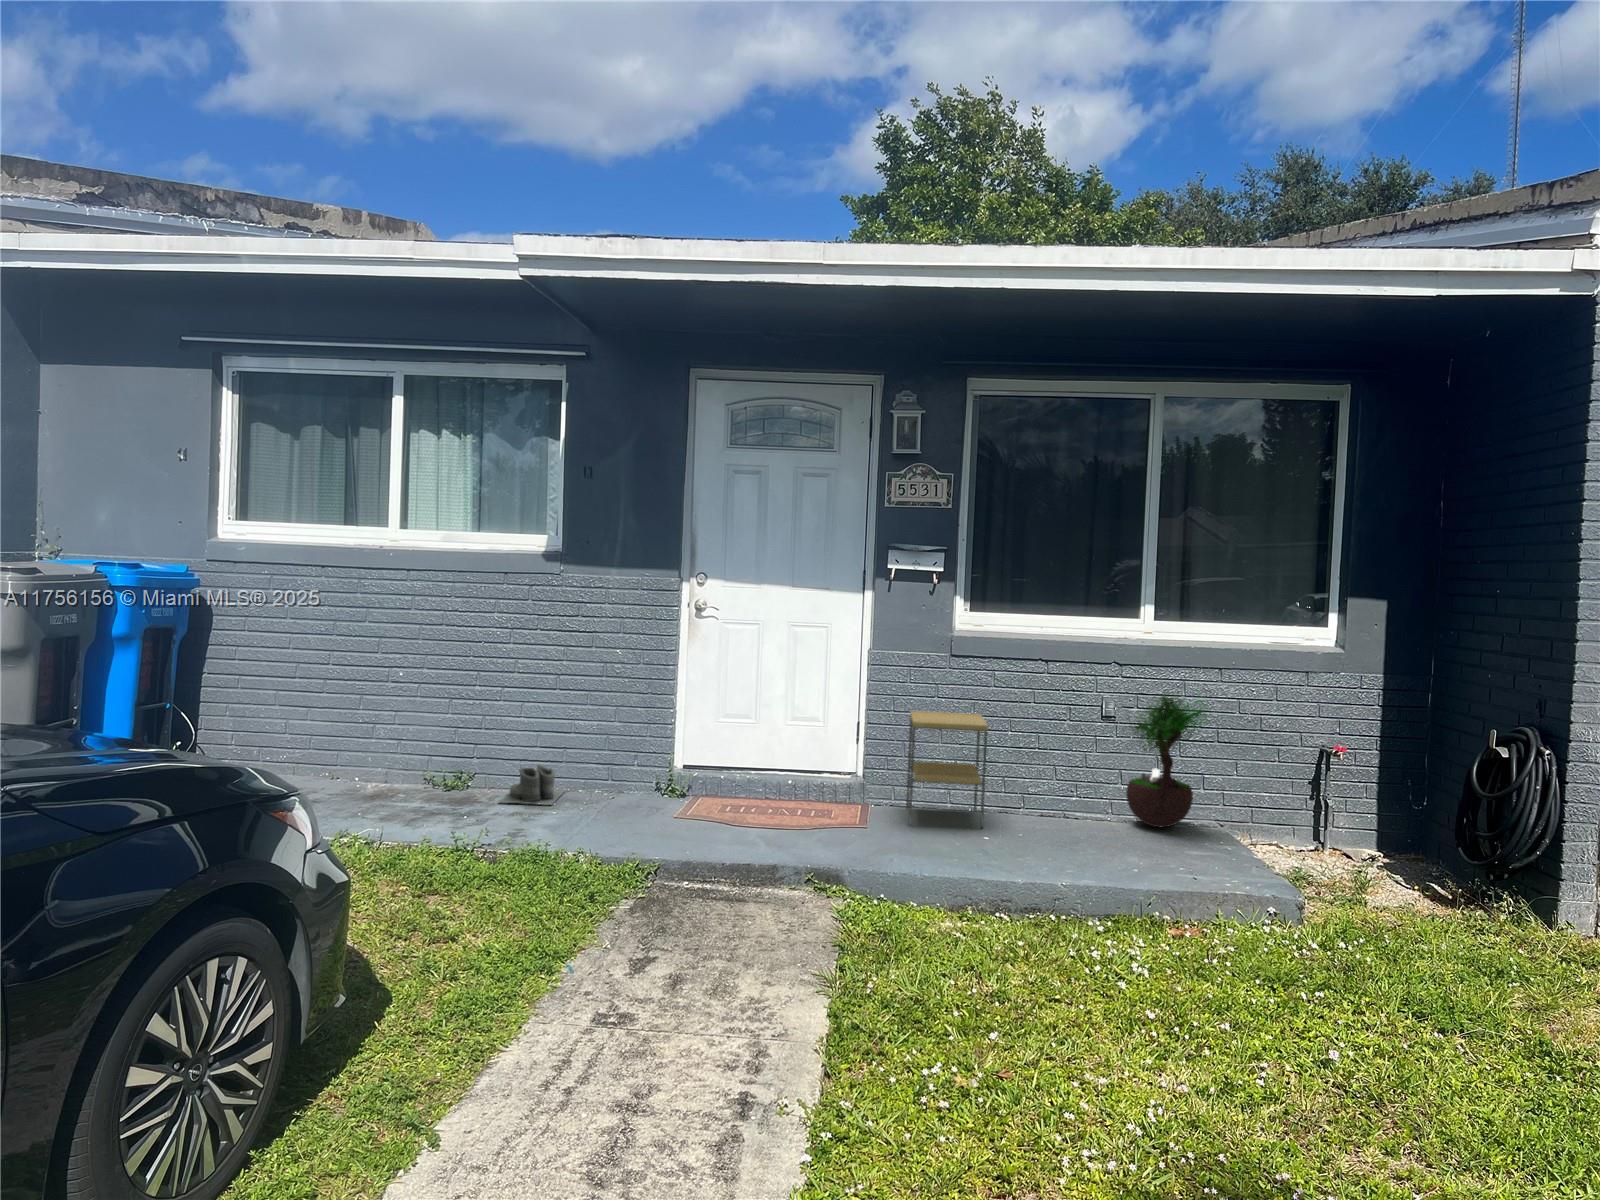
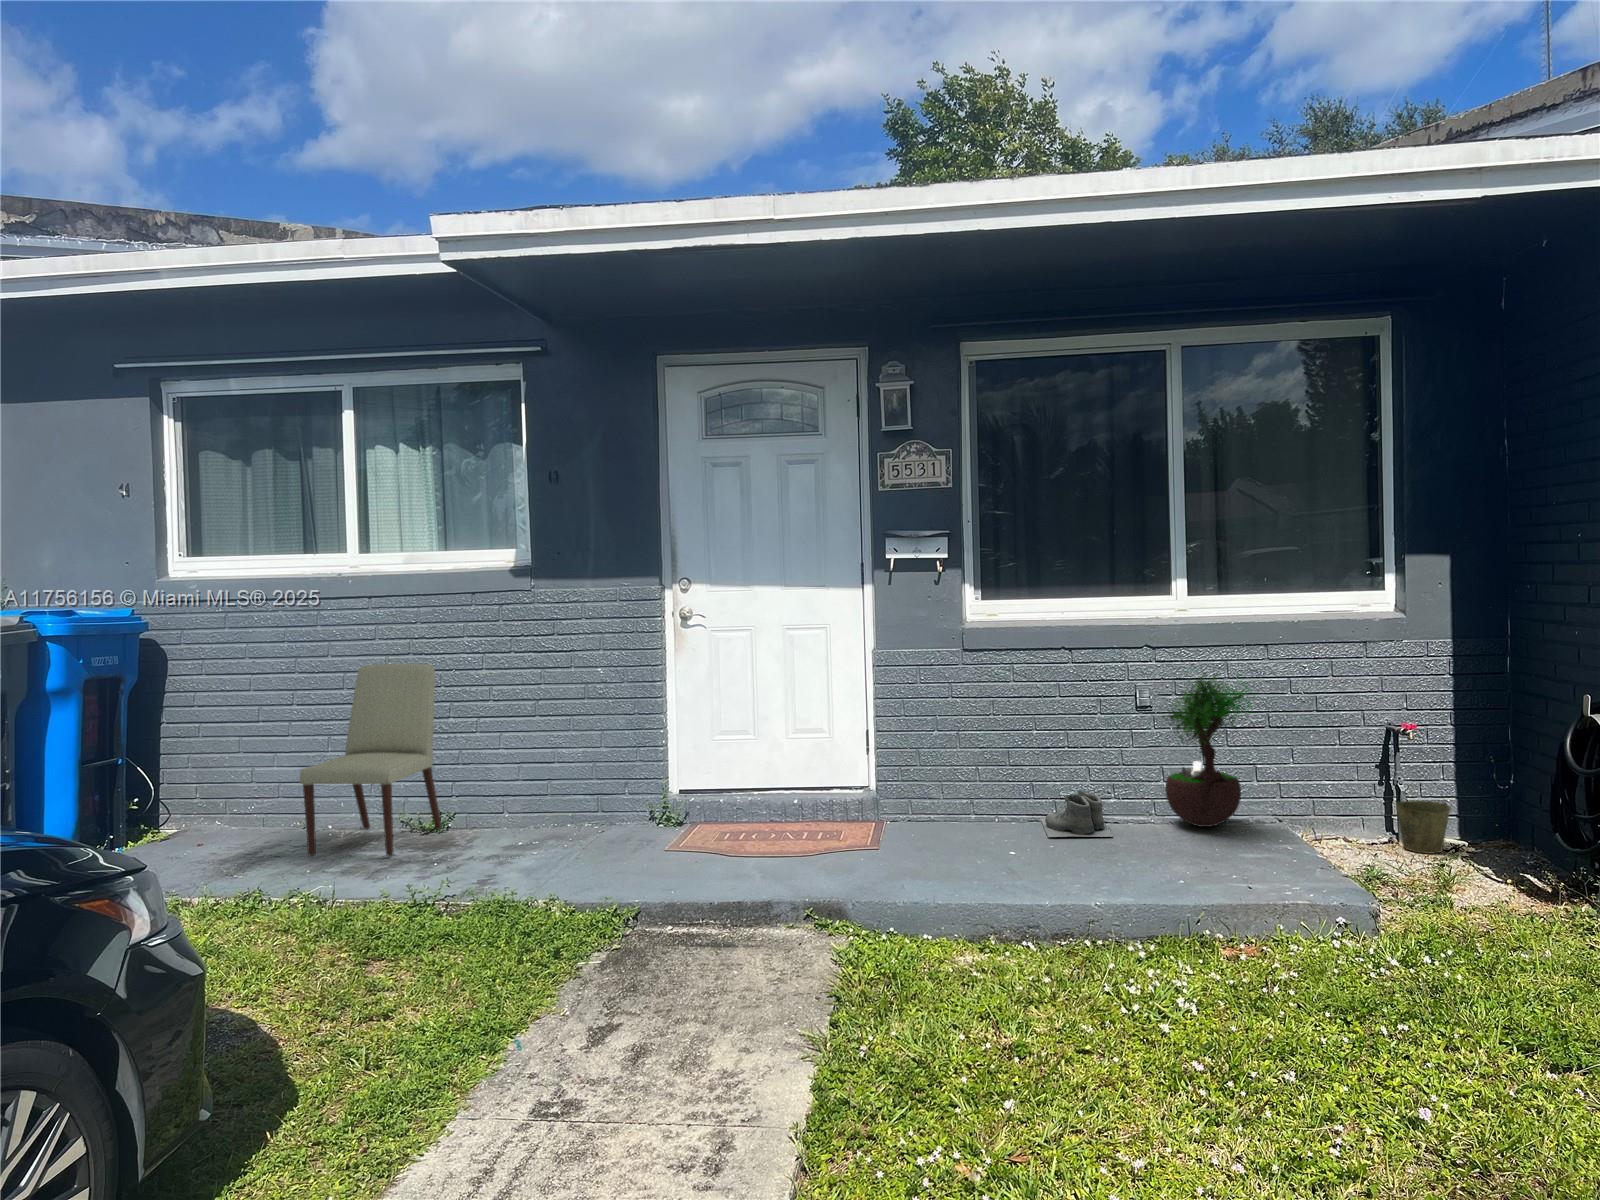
chair: none [341,632,466,809] -> present [300,663,442,856]
side table: present [906,711,988,828] -> none [918,713,1006,841]
boots: present [500,765,565,805] -> present [1041,790,1112,837]
bucket: none [1326,793,1373,862] -> present [1396,800,1451,854]

